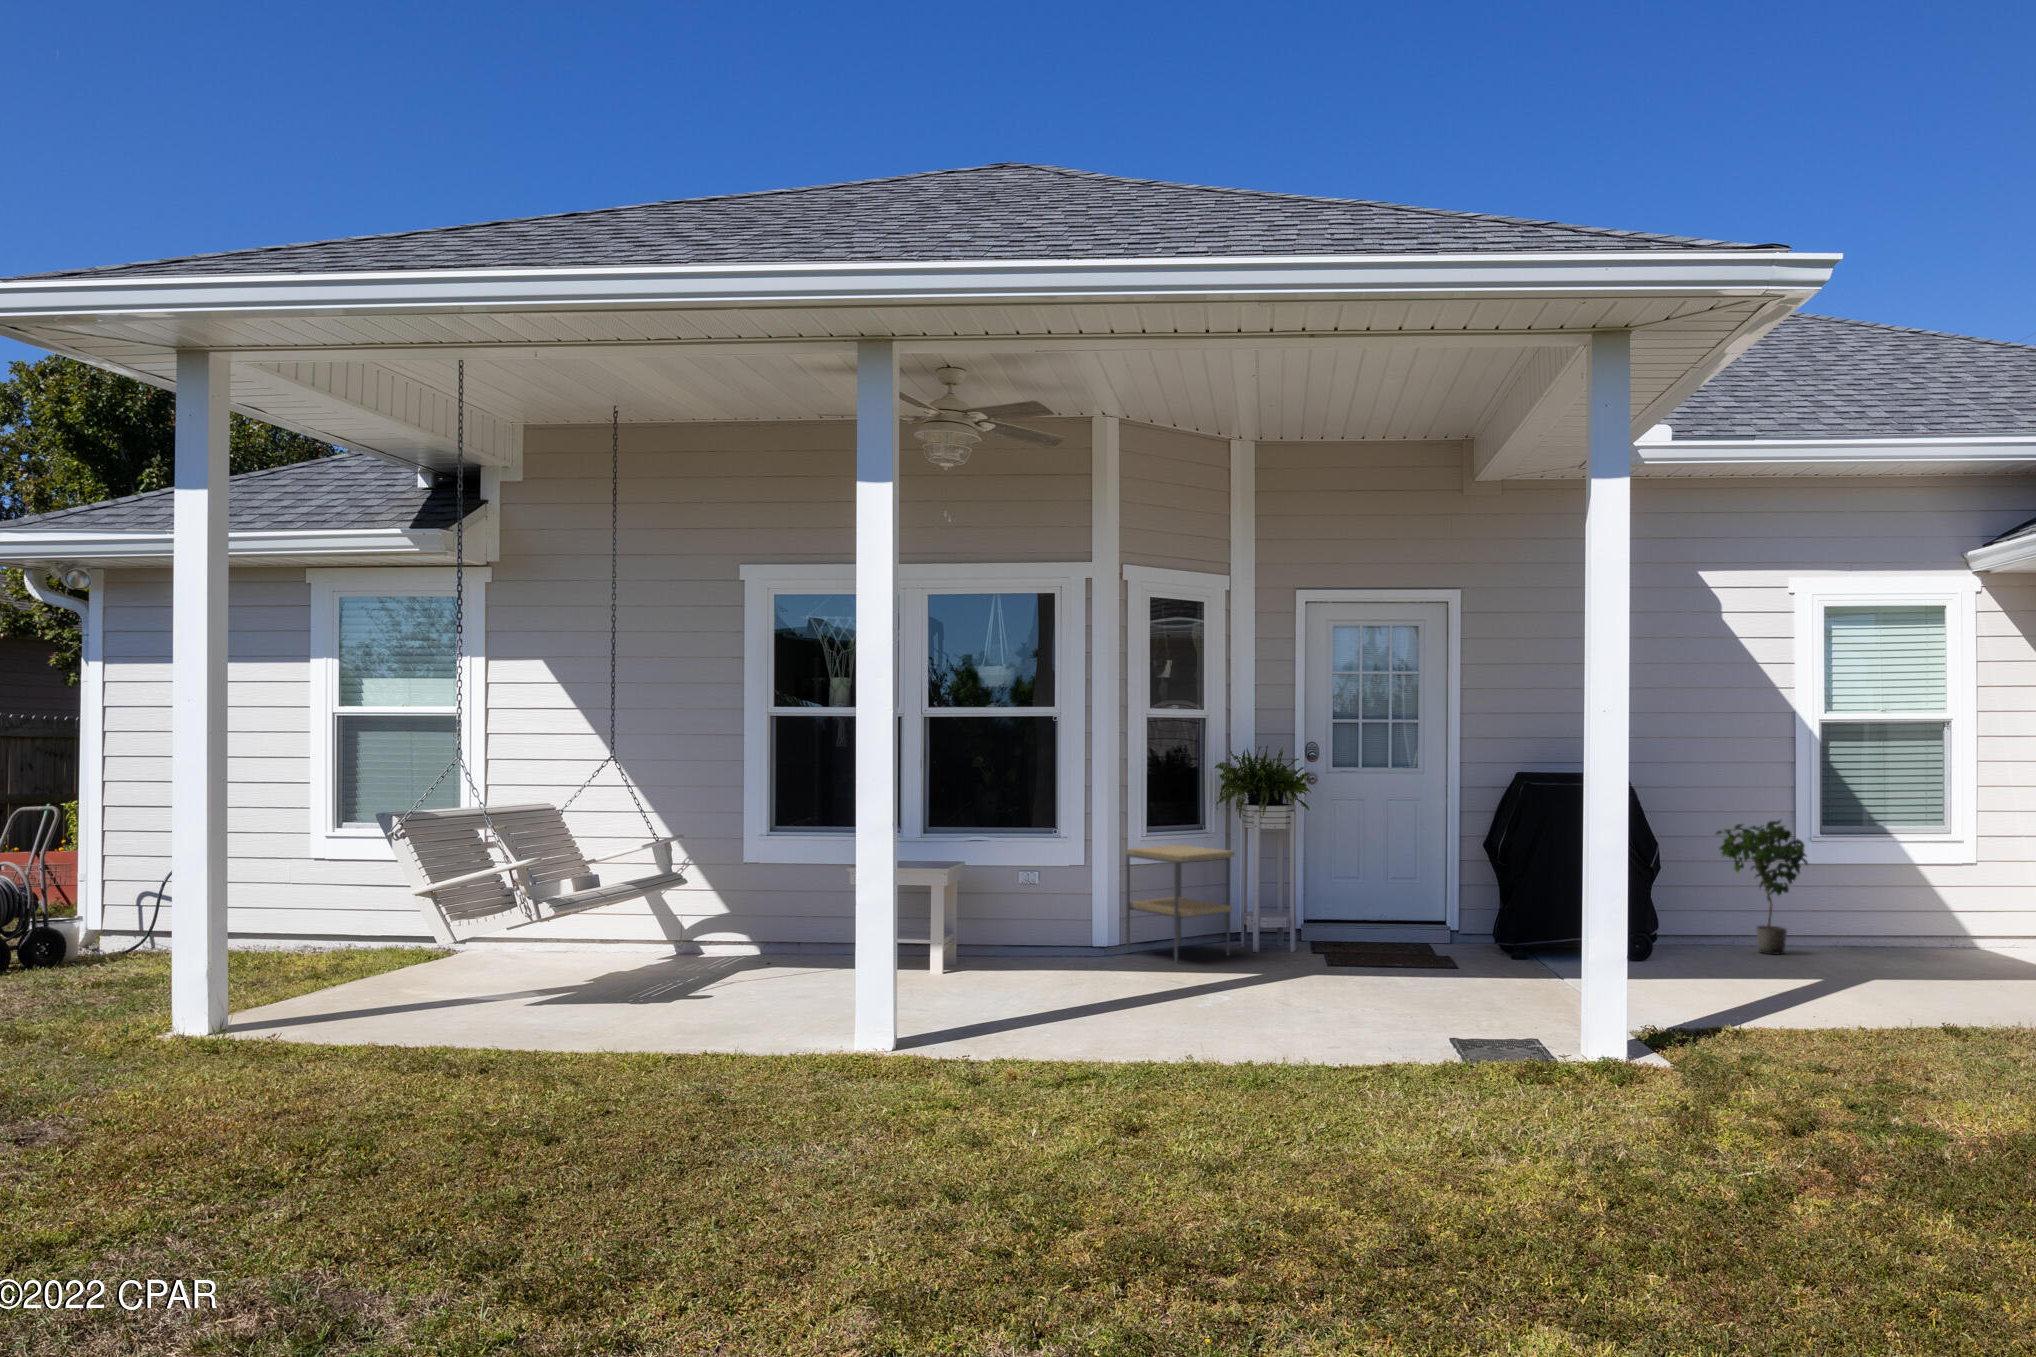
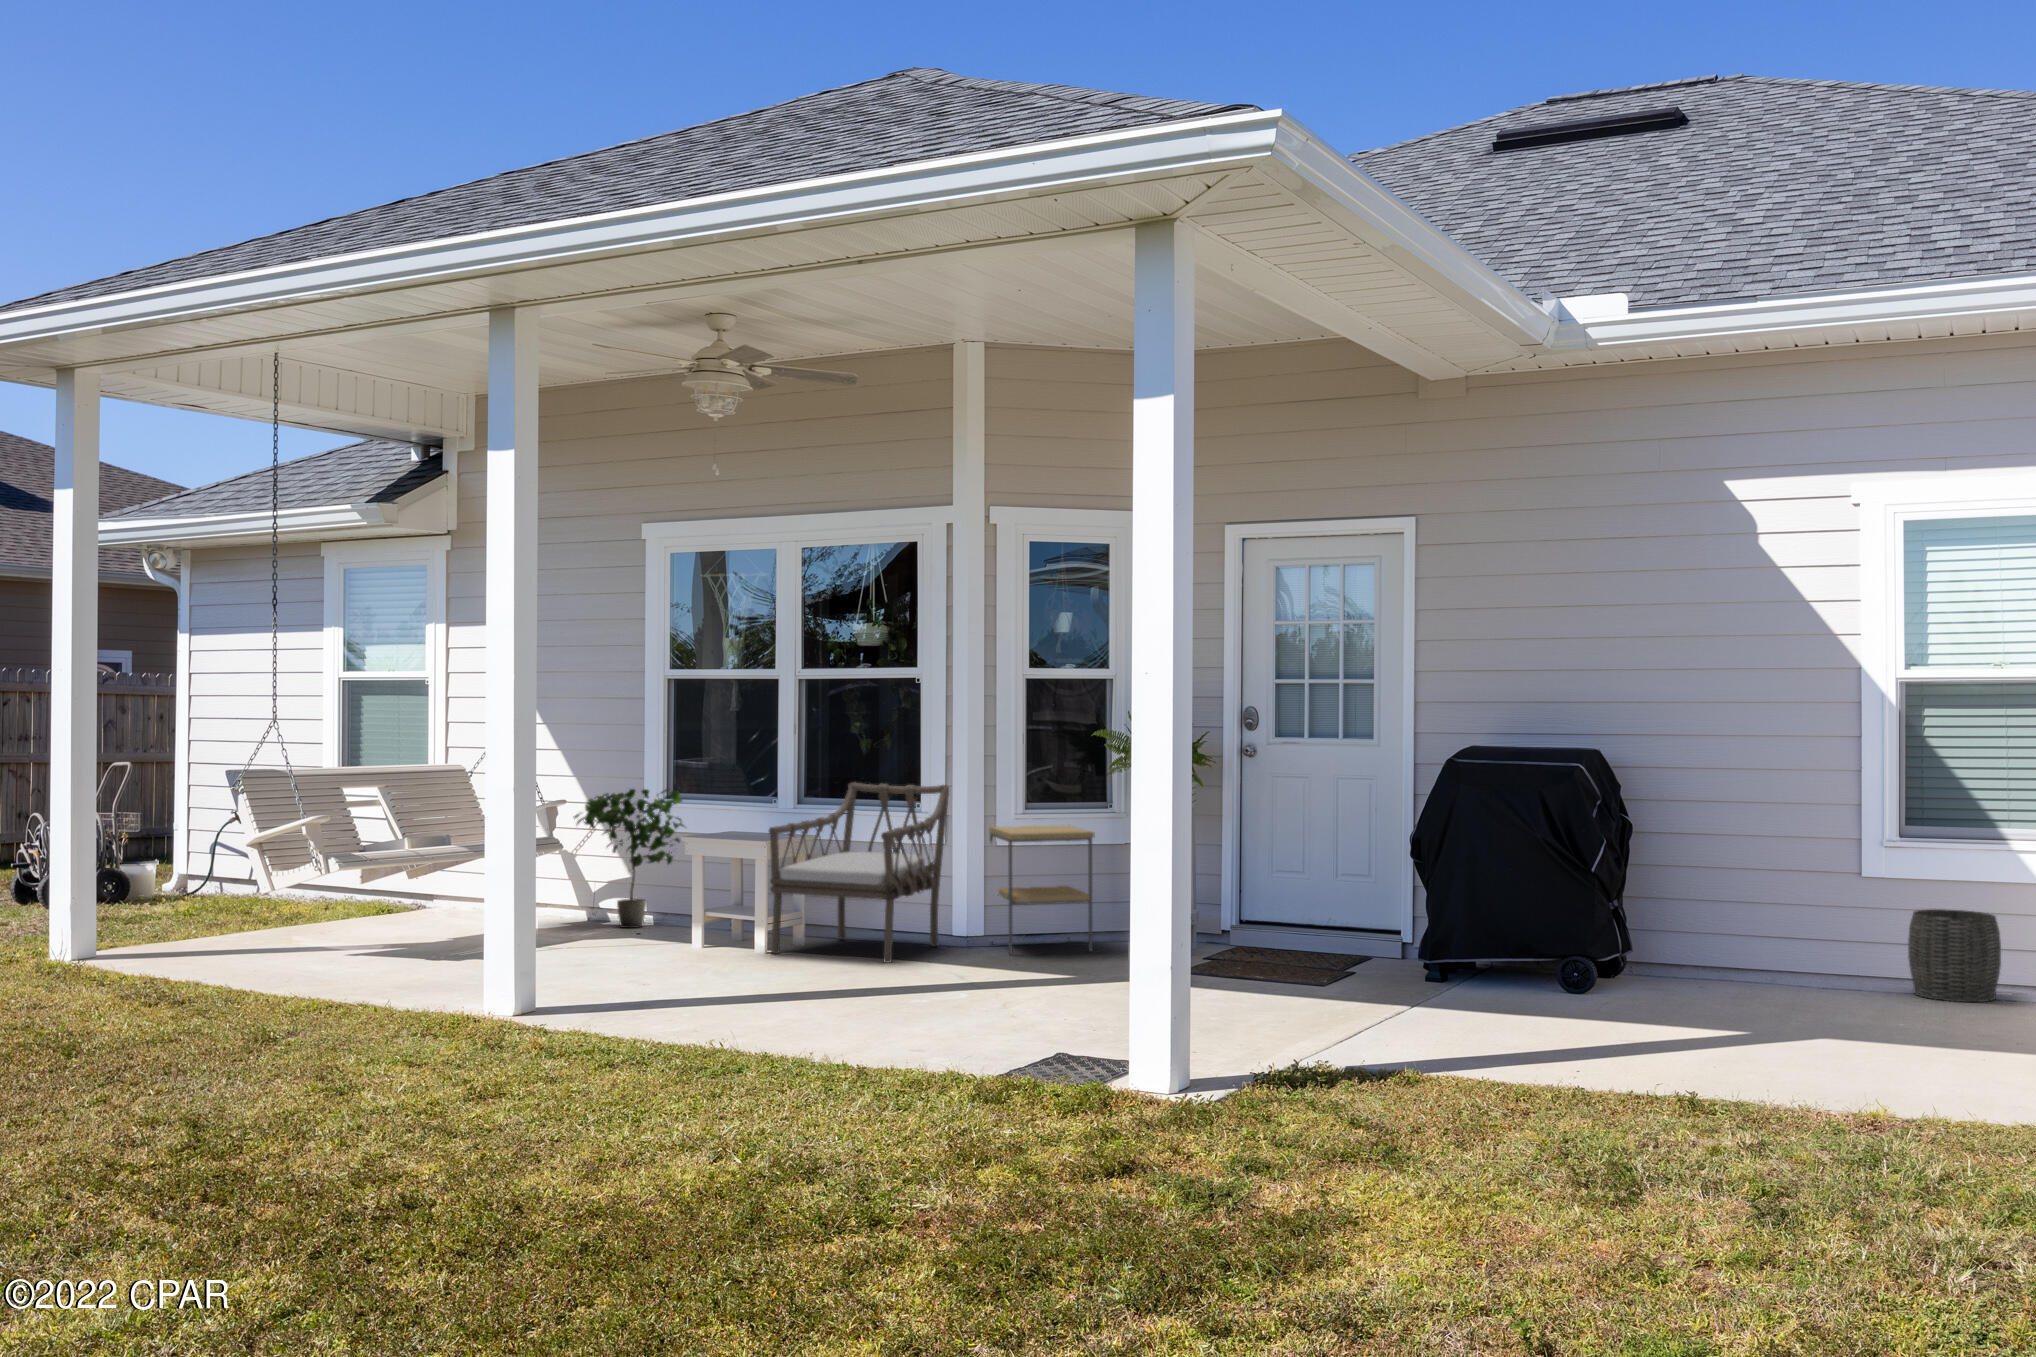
armchair: none [974,812,1107,979] -> present [769,782,949,963]
potted plant: present [1716,820,1808,955] -> present [574,789,685,928]
woven basket: none [1847,887,1917,955] -> present [1908,909,2001,1002]

